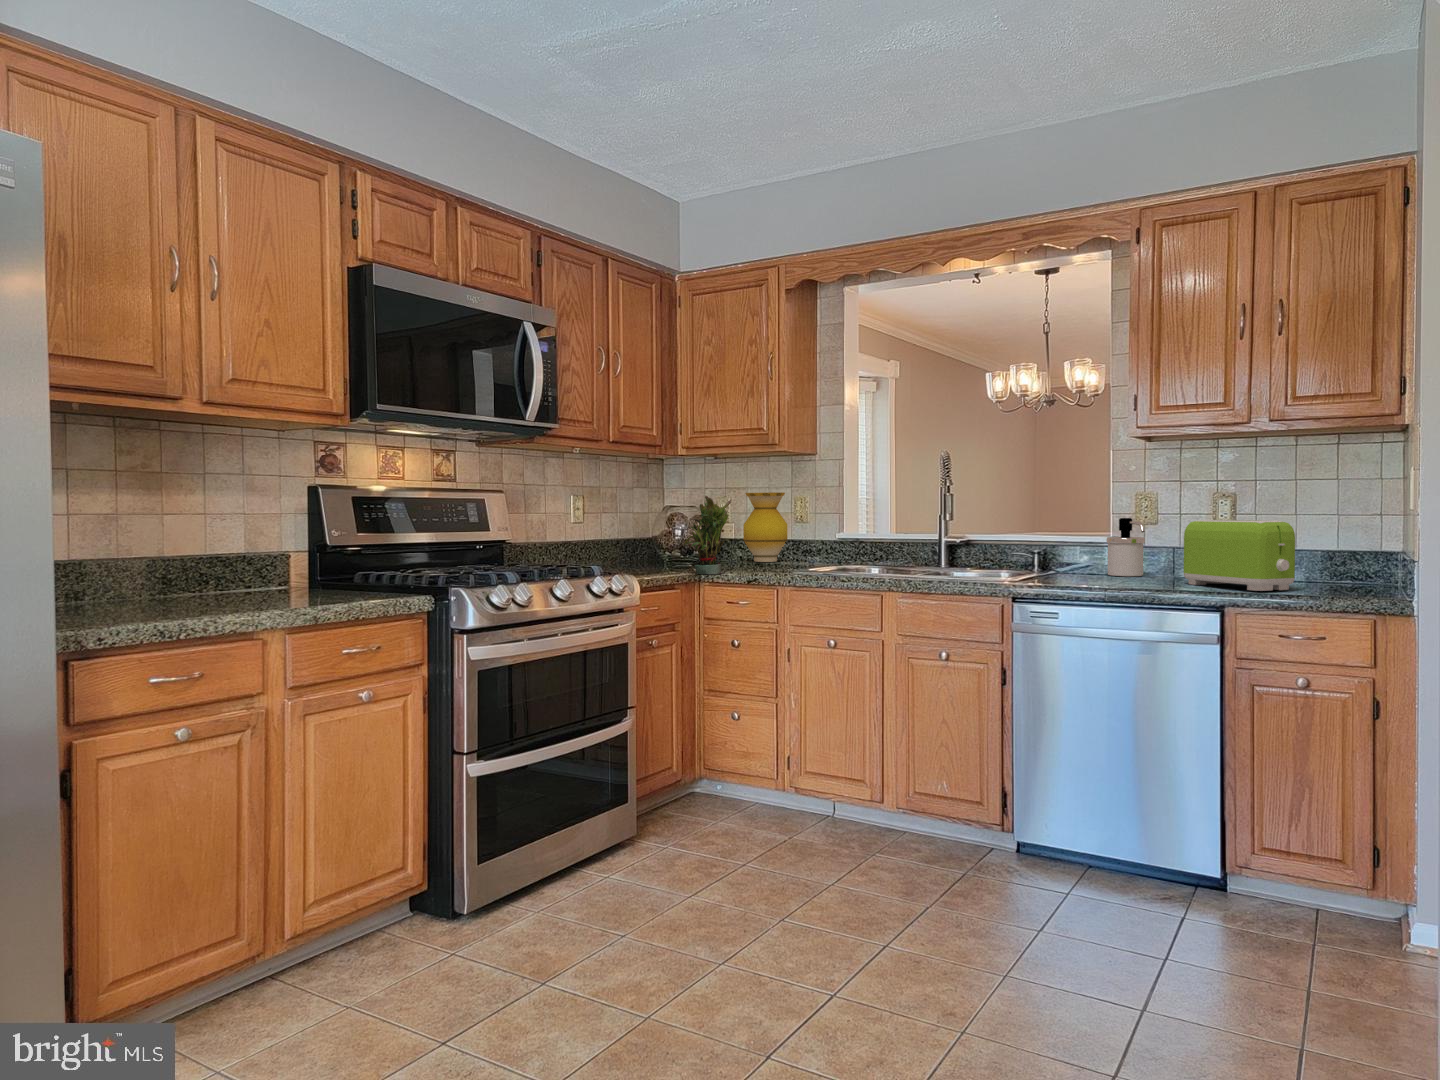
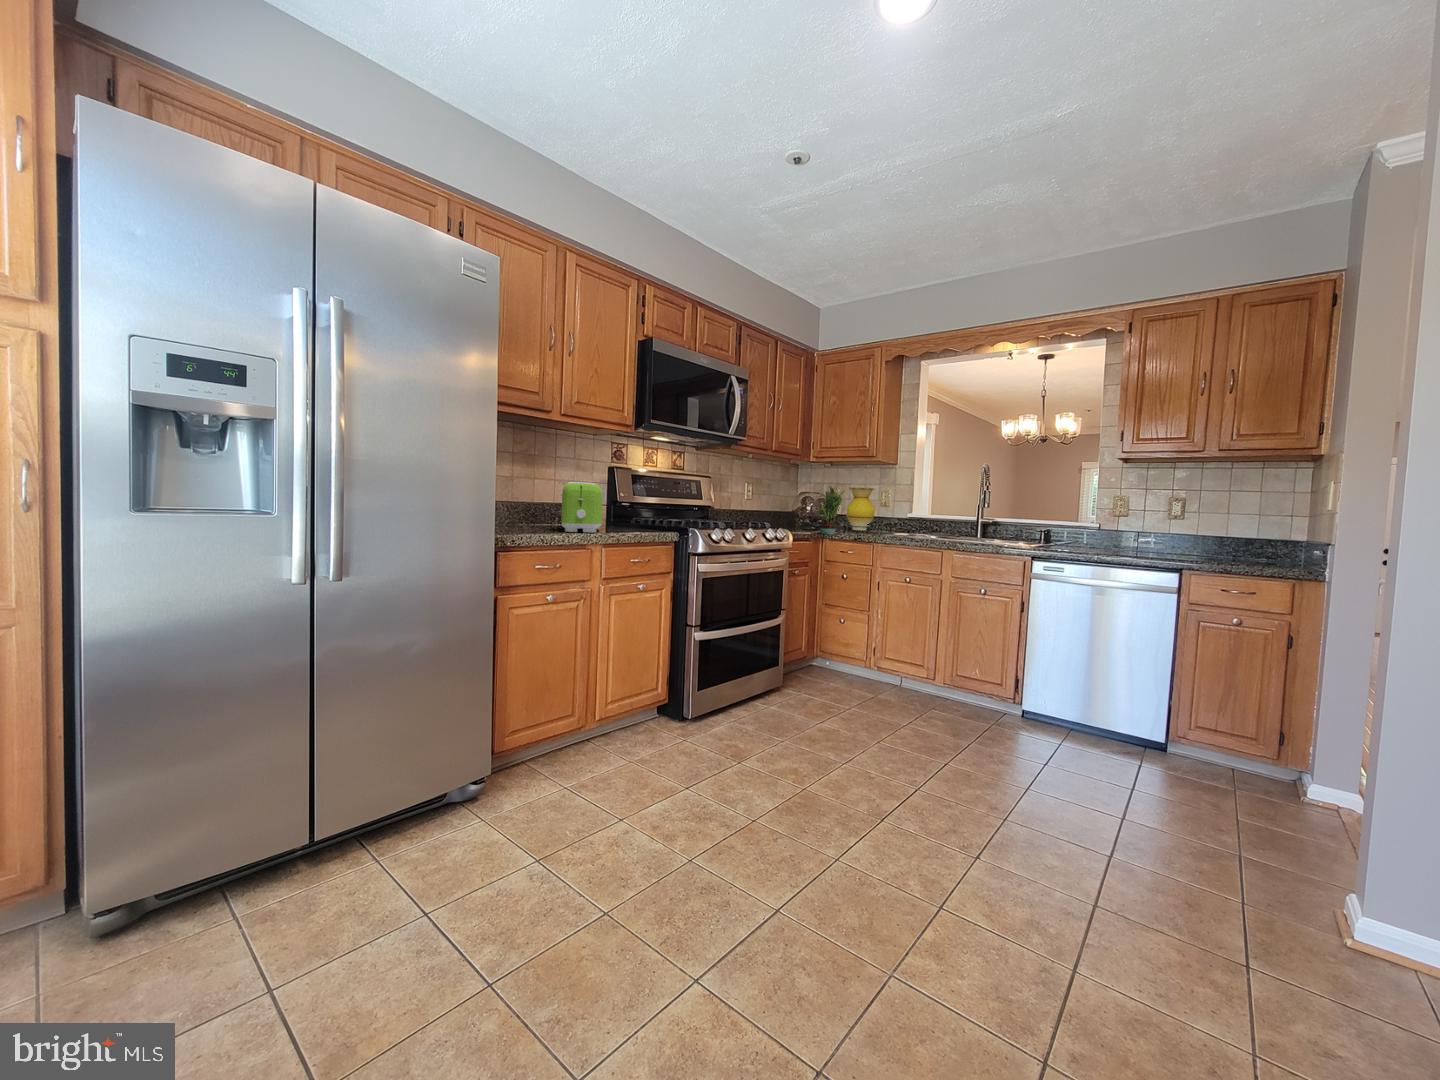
soap dispenser: present [1107,518,1145,576] -> none [1091,512,1121,549]
toaster: present [1184,520,1295,591] -> present [562,482,603,532]

